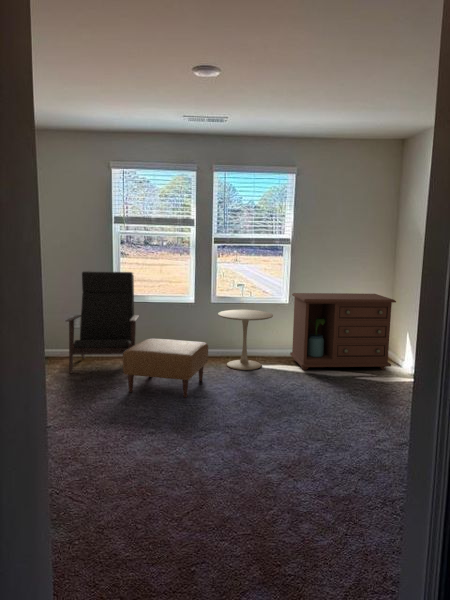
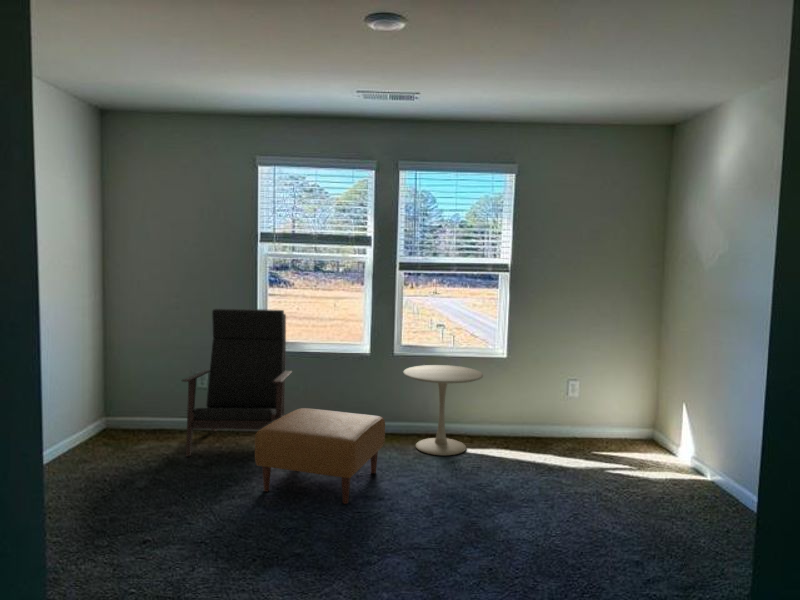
dresser: present [290,293,396,370] -> none [509,342,667,458]

